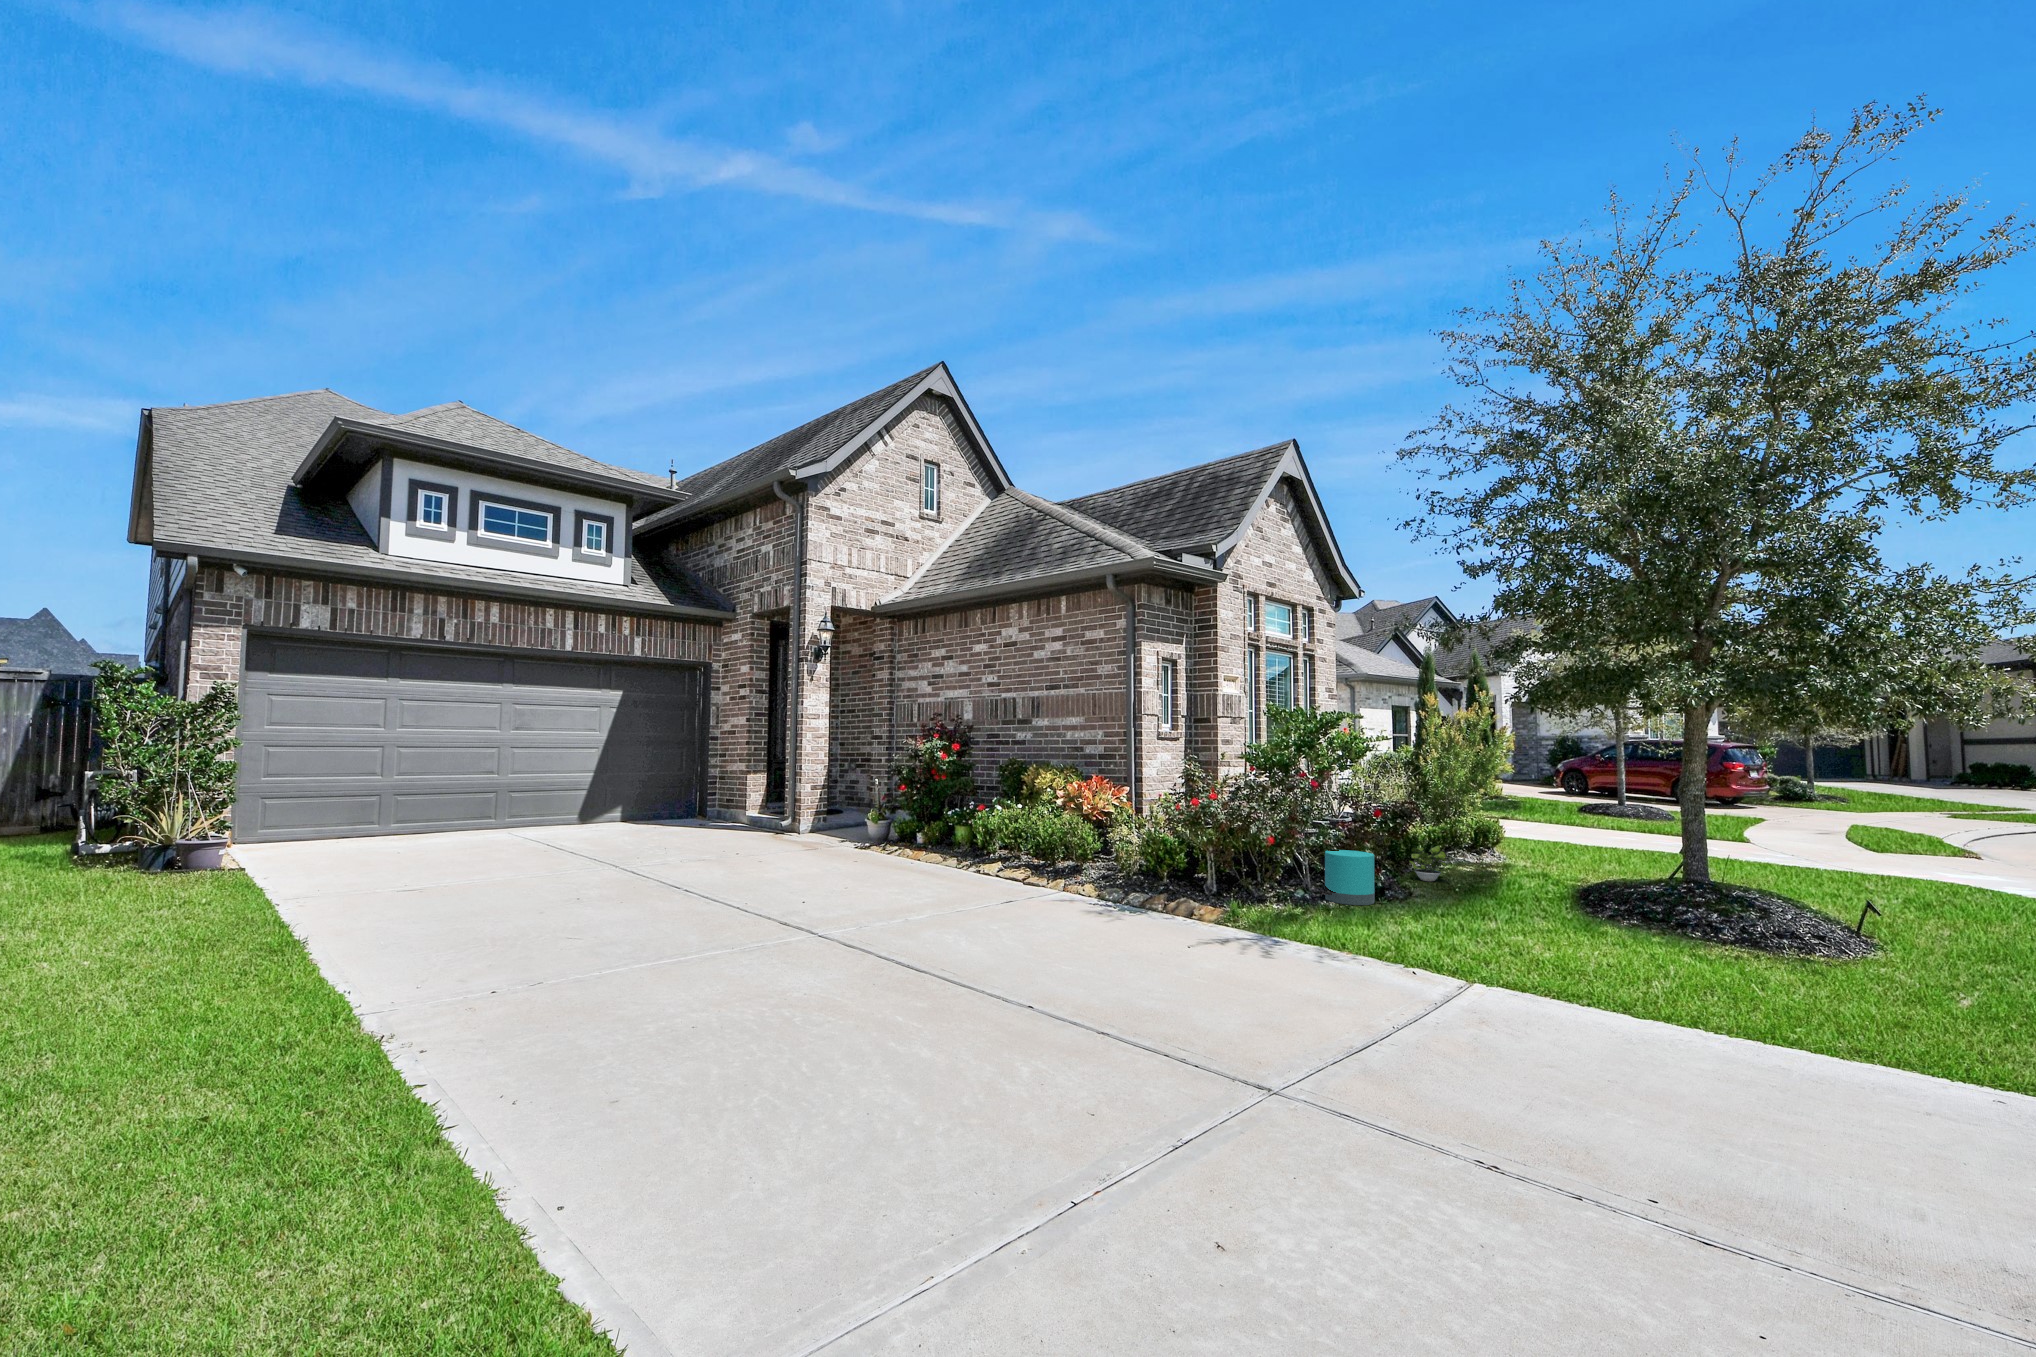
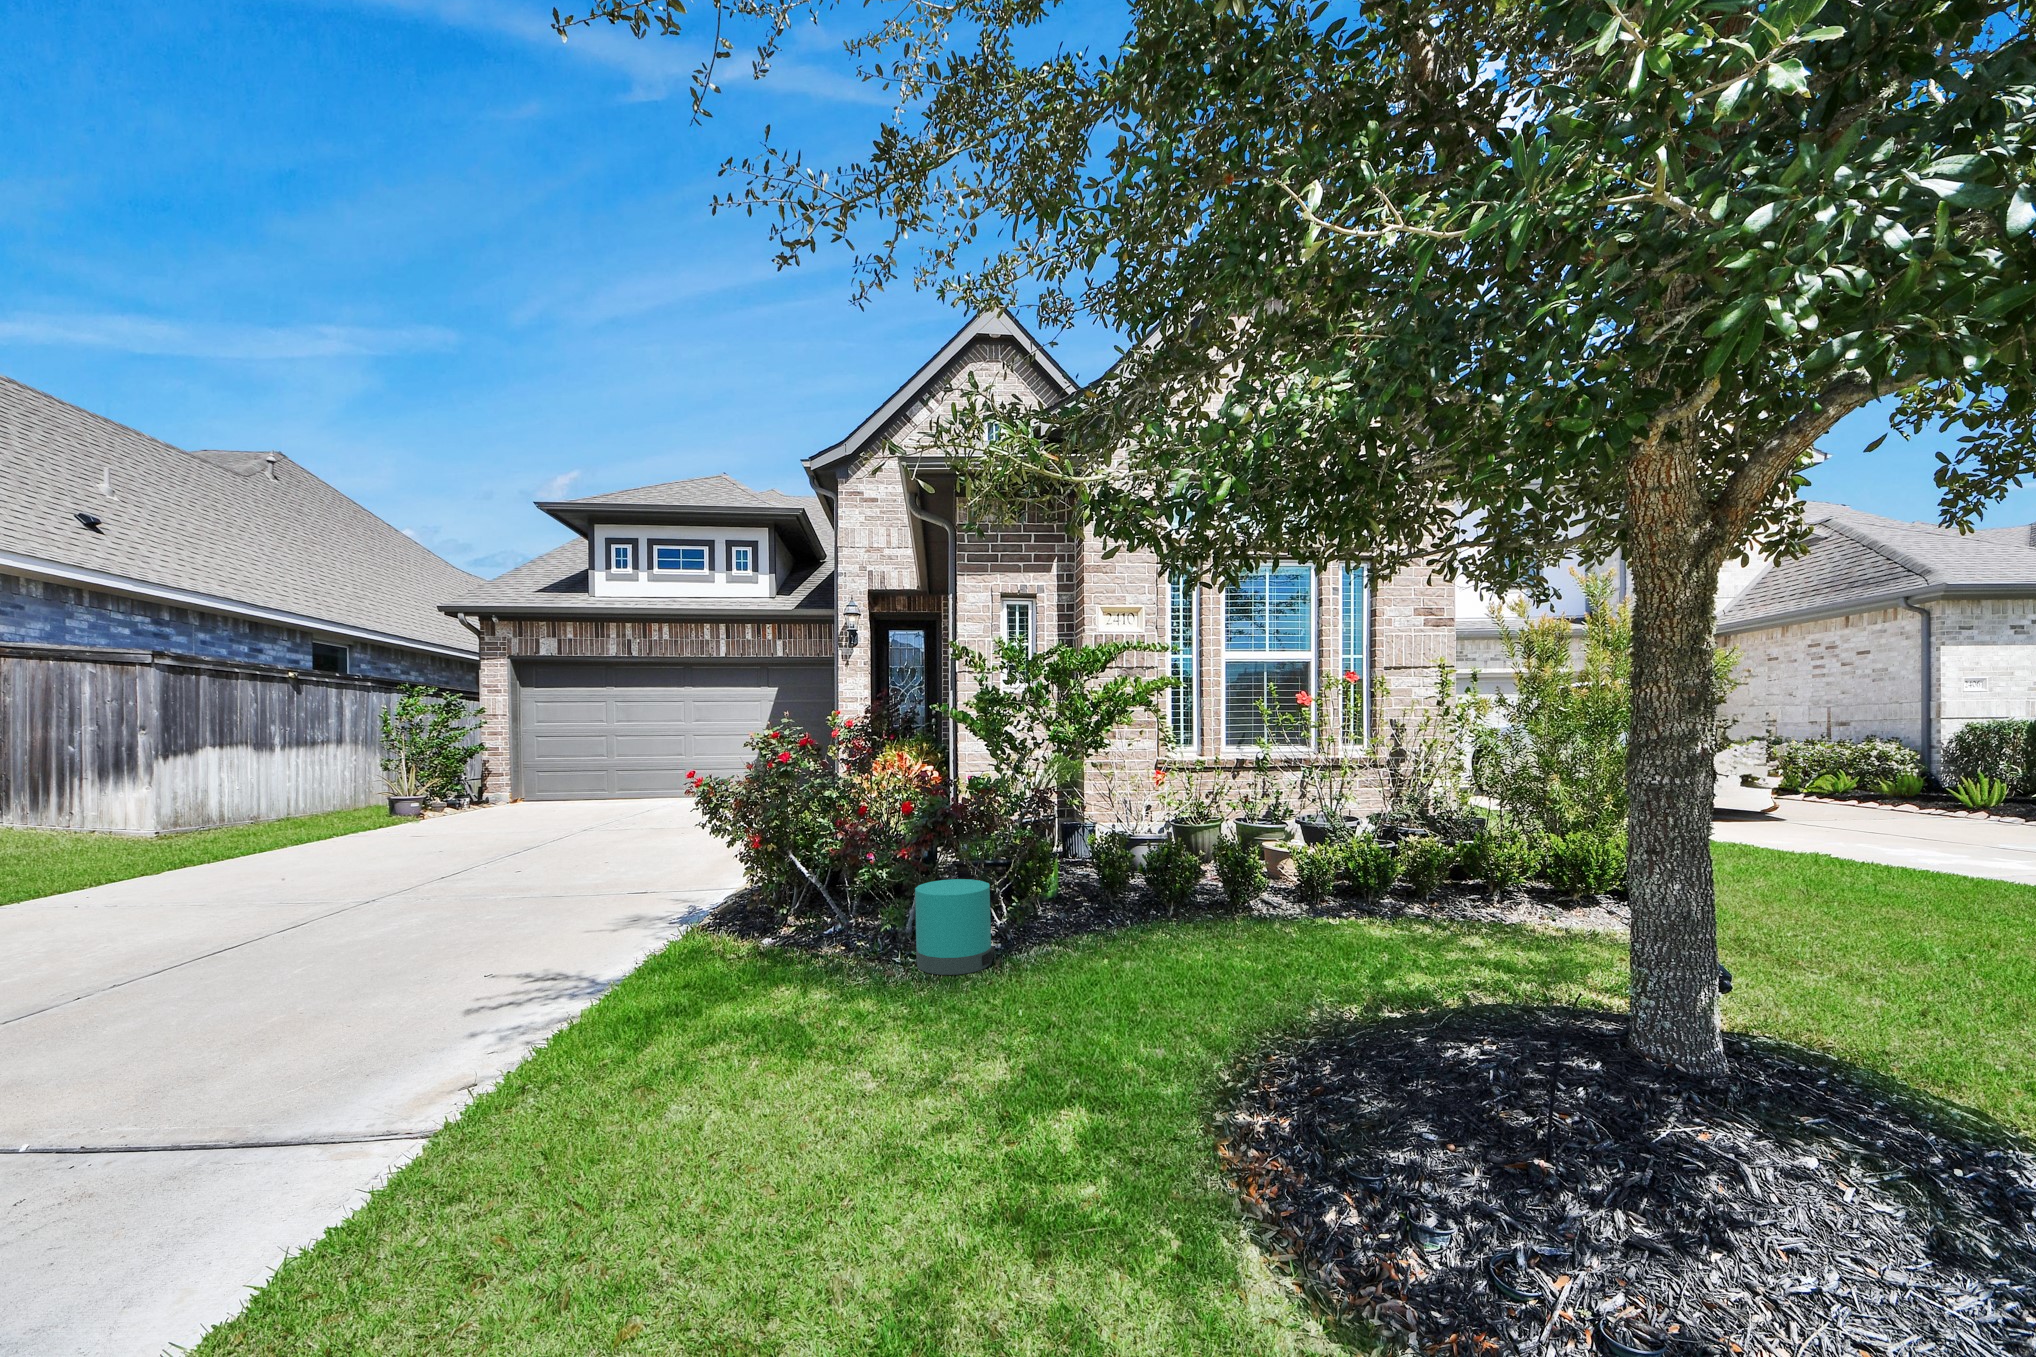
potted plant: present [1409,846,1448,882] -> none [1215,887,1273,953]

